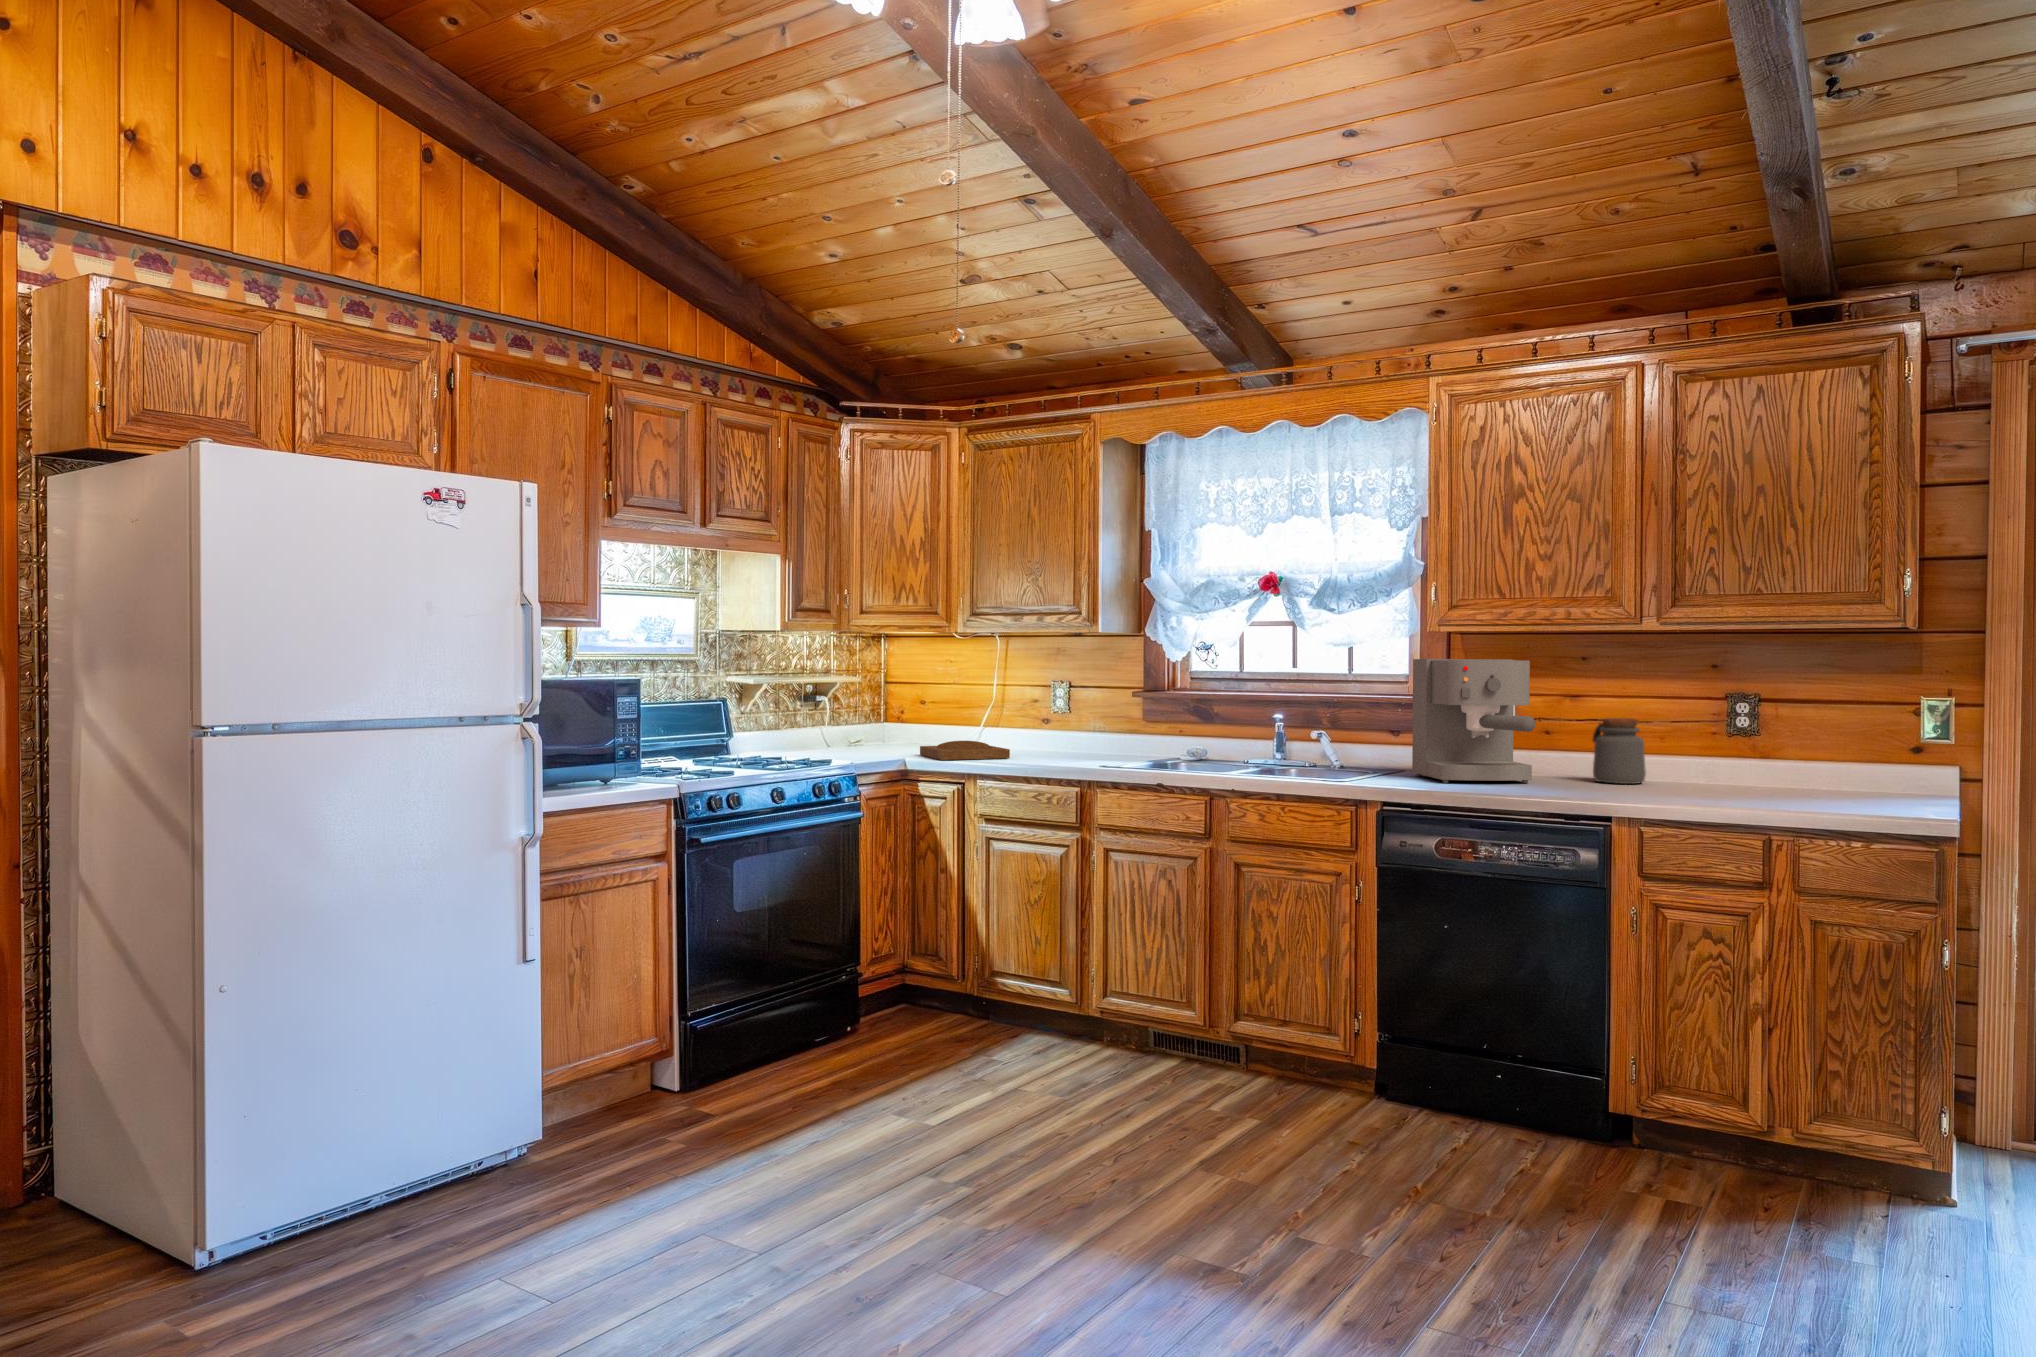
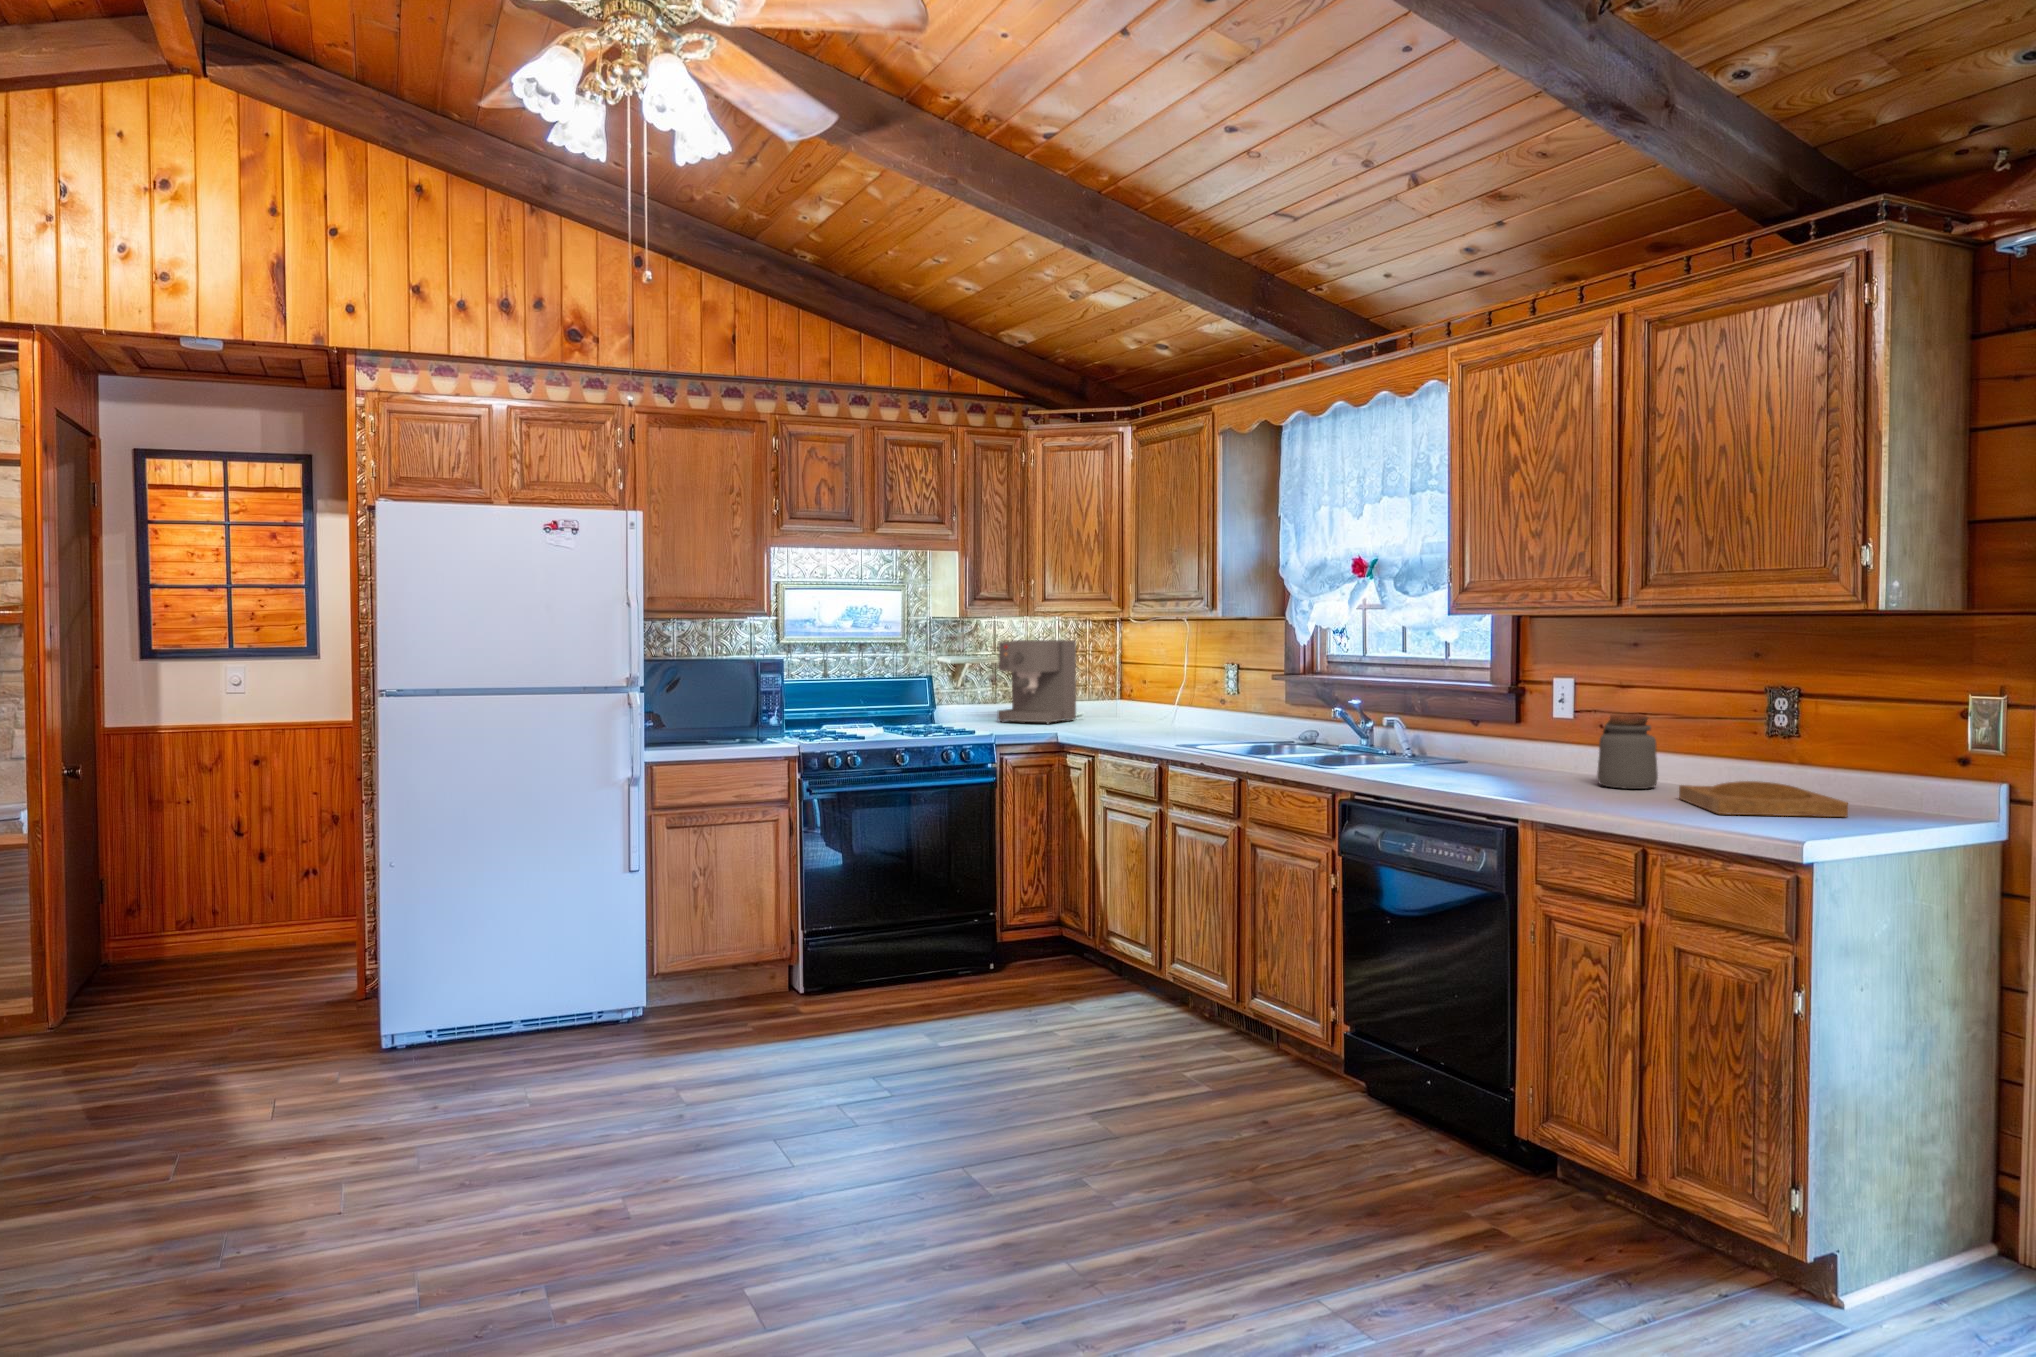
coffee maker: present [1412,659,1535,783] -> present [998,640,1076,724]
tray: present [920,741,1010,760] -> present [1679,781,1848,817]

